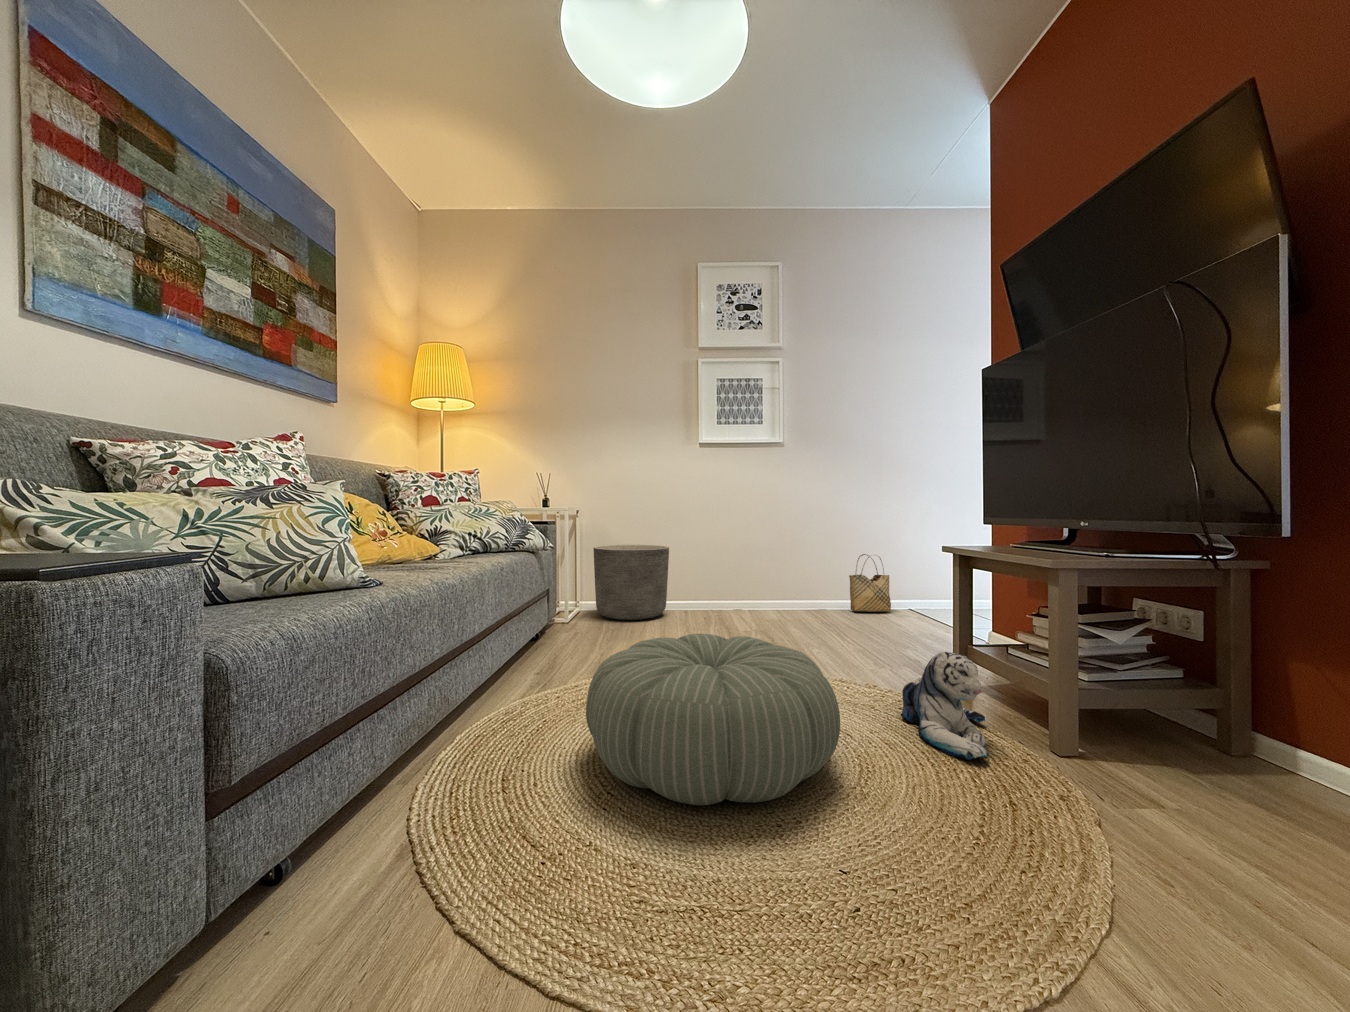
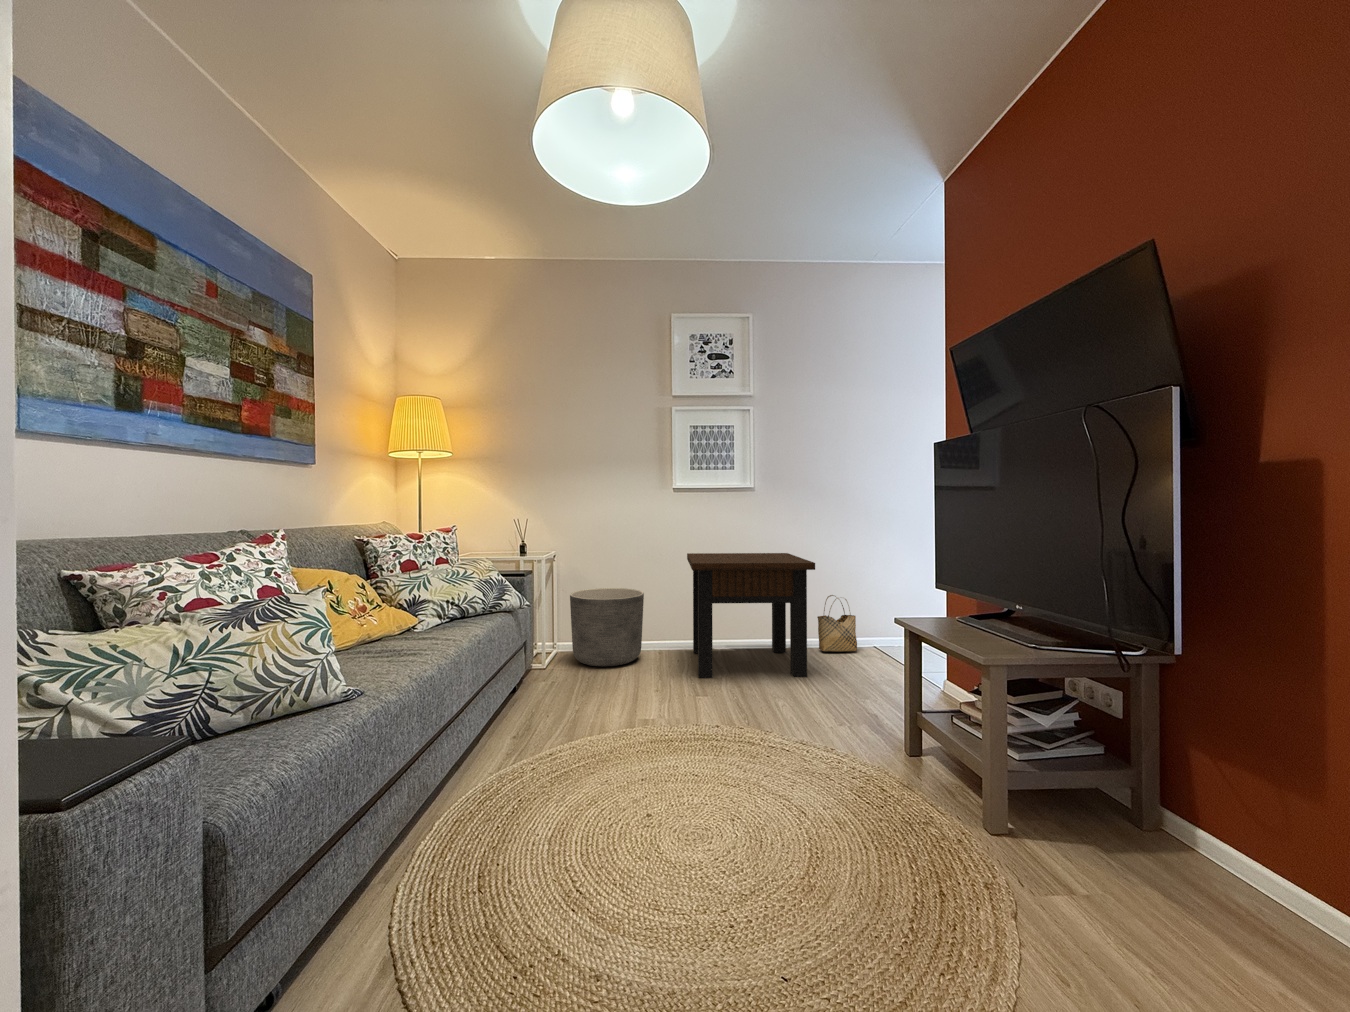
side table: none [714,510,850,631] -> present [687,553,815,678]
pouf: present [586,634,840,805] -> none [557,716,791,905]
plush toy: present [901,652,988,760] -> none [853,732,930,841]

